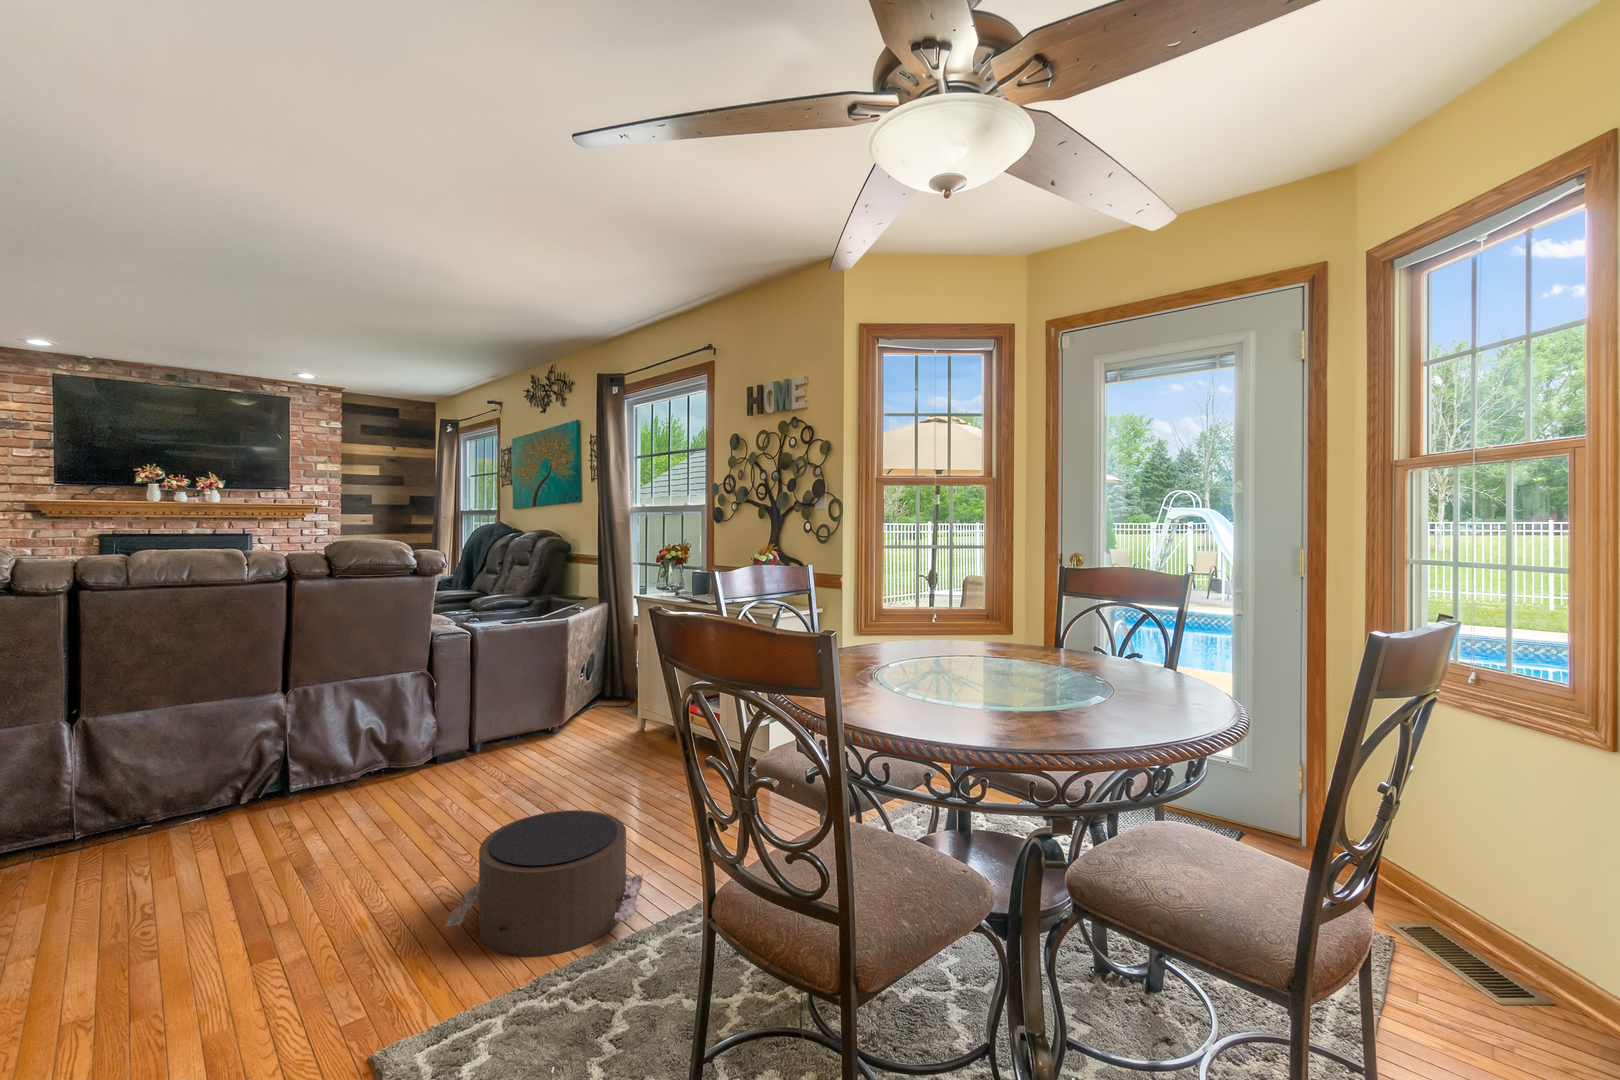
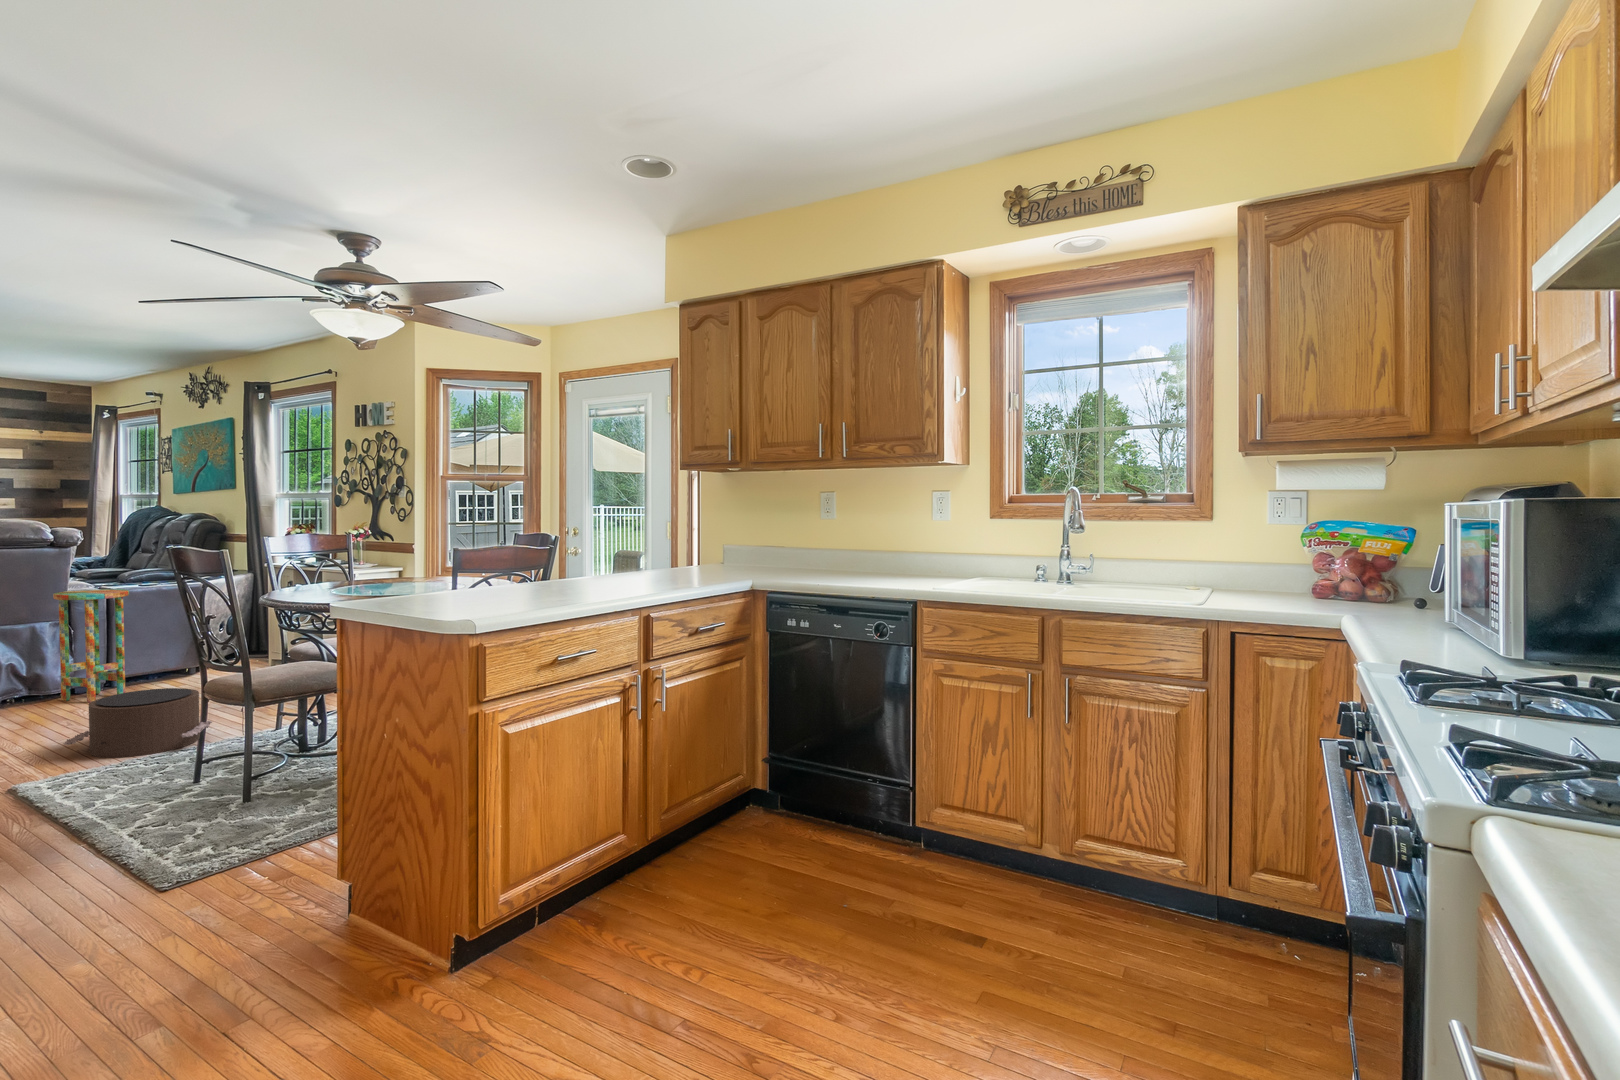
side table: none [417,630,500,788] -> present [53,589,129,703]

